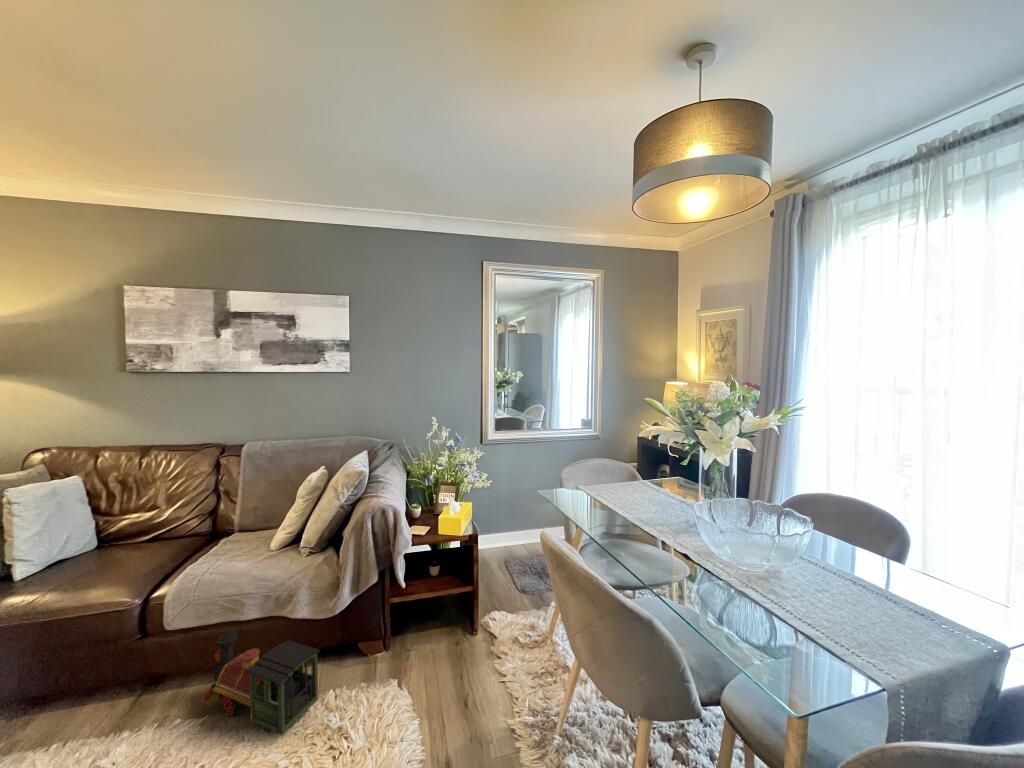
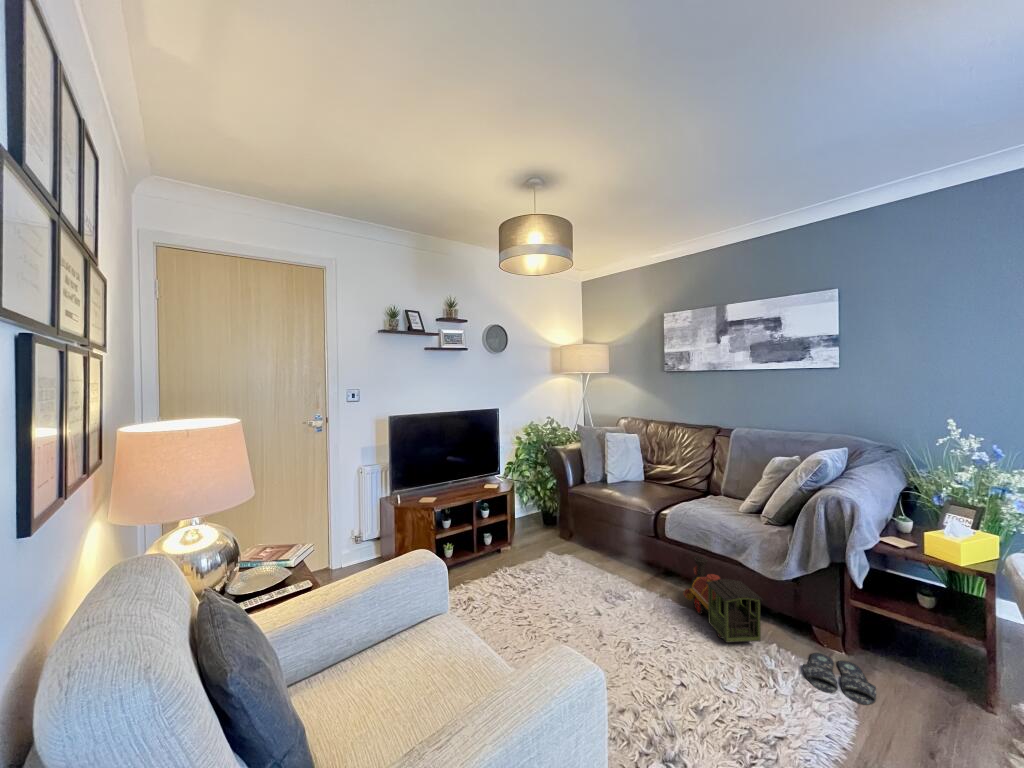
slippers: none [362,657,421,713] -> present [803,653,876,705]

